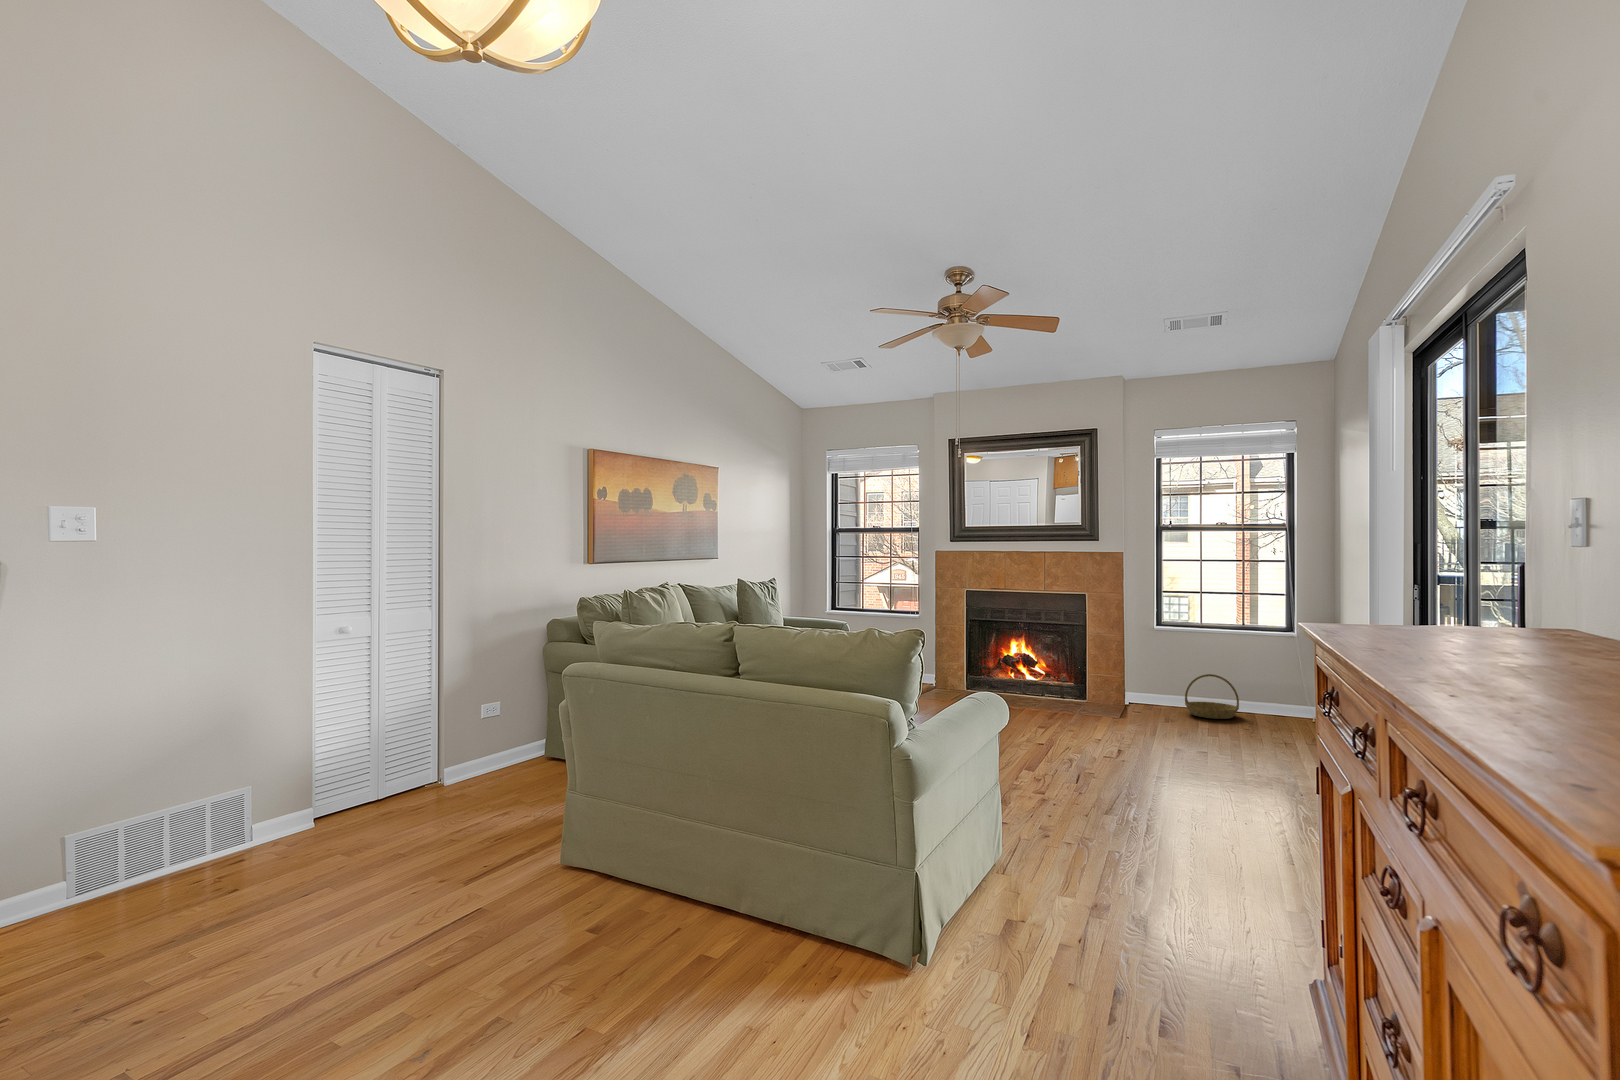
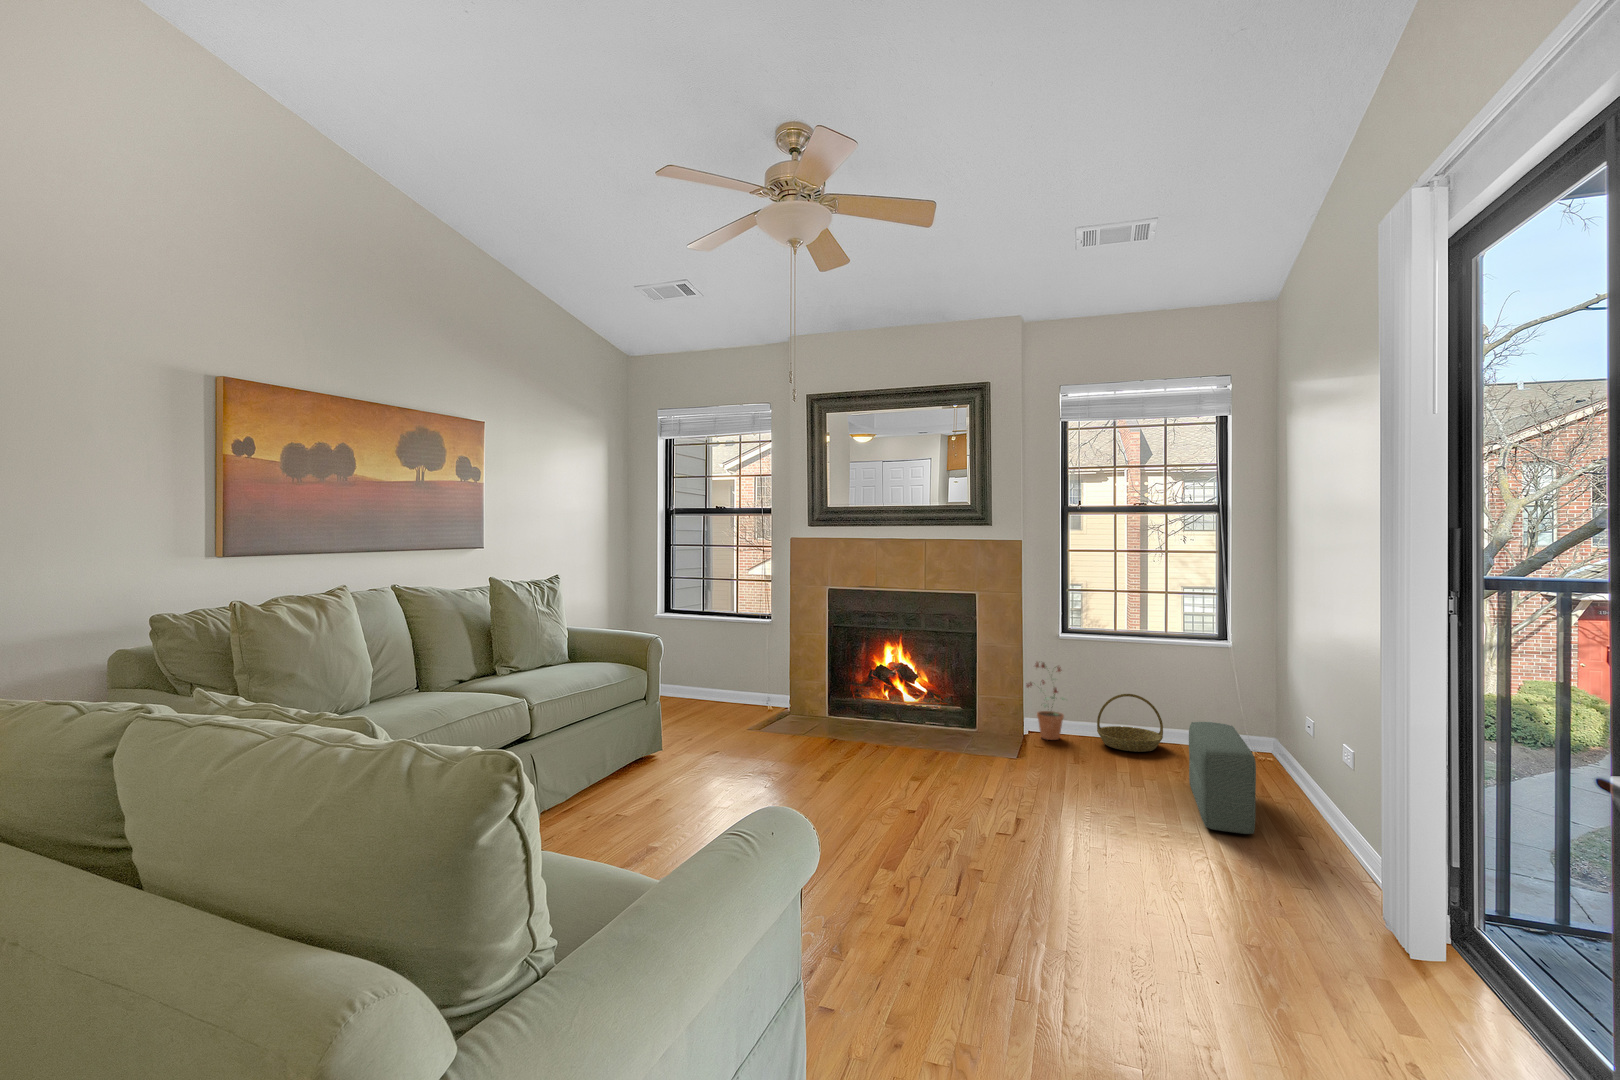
potted plant: none [1126,649,1162,711] -> present [1026,662,1064,740]
pouf: none [1248,690,1288,761] -> present [1189,722,1256,834]

